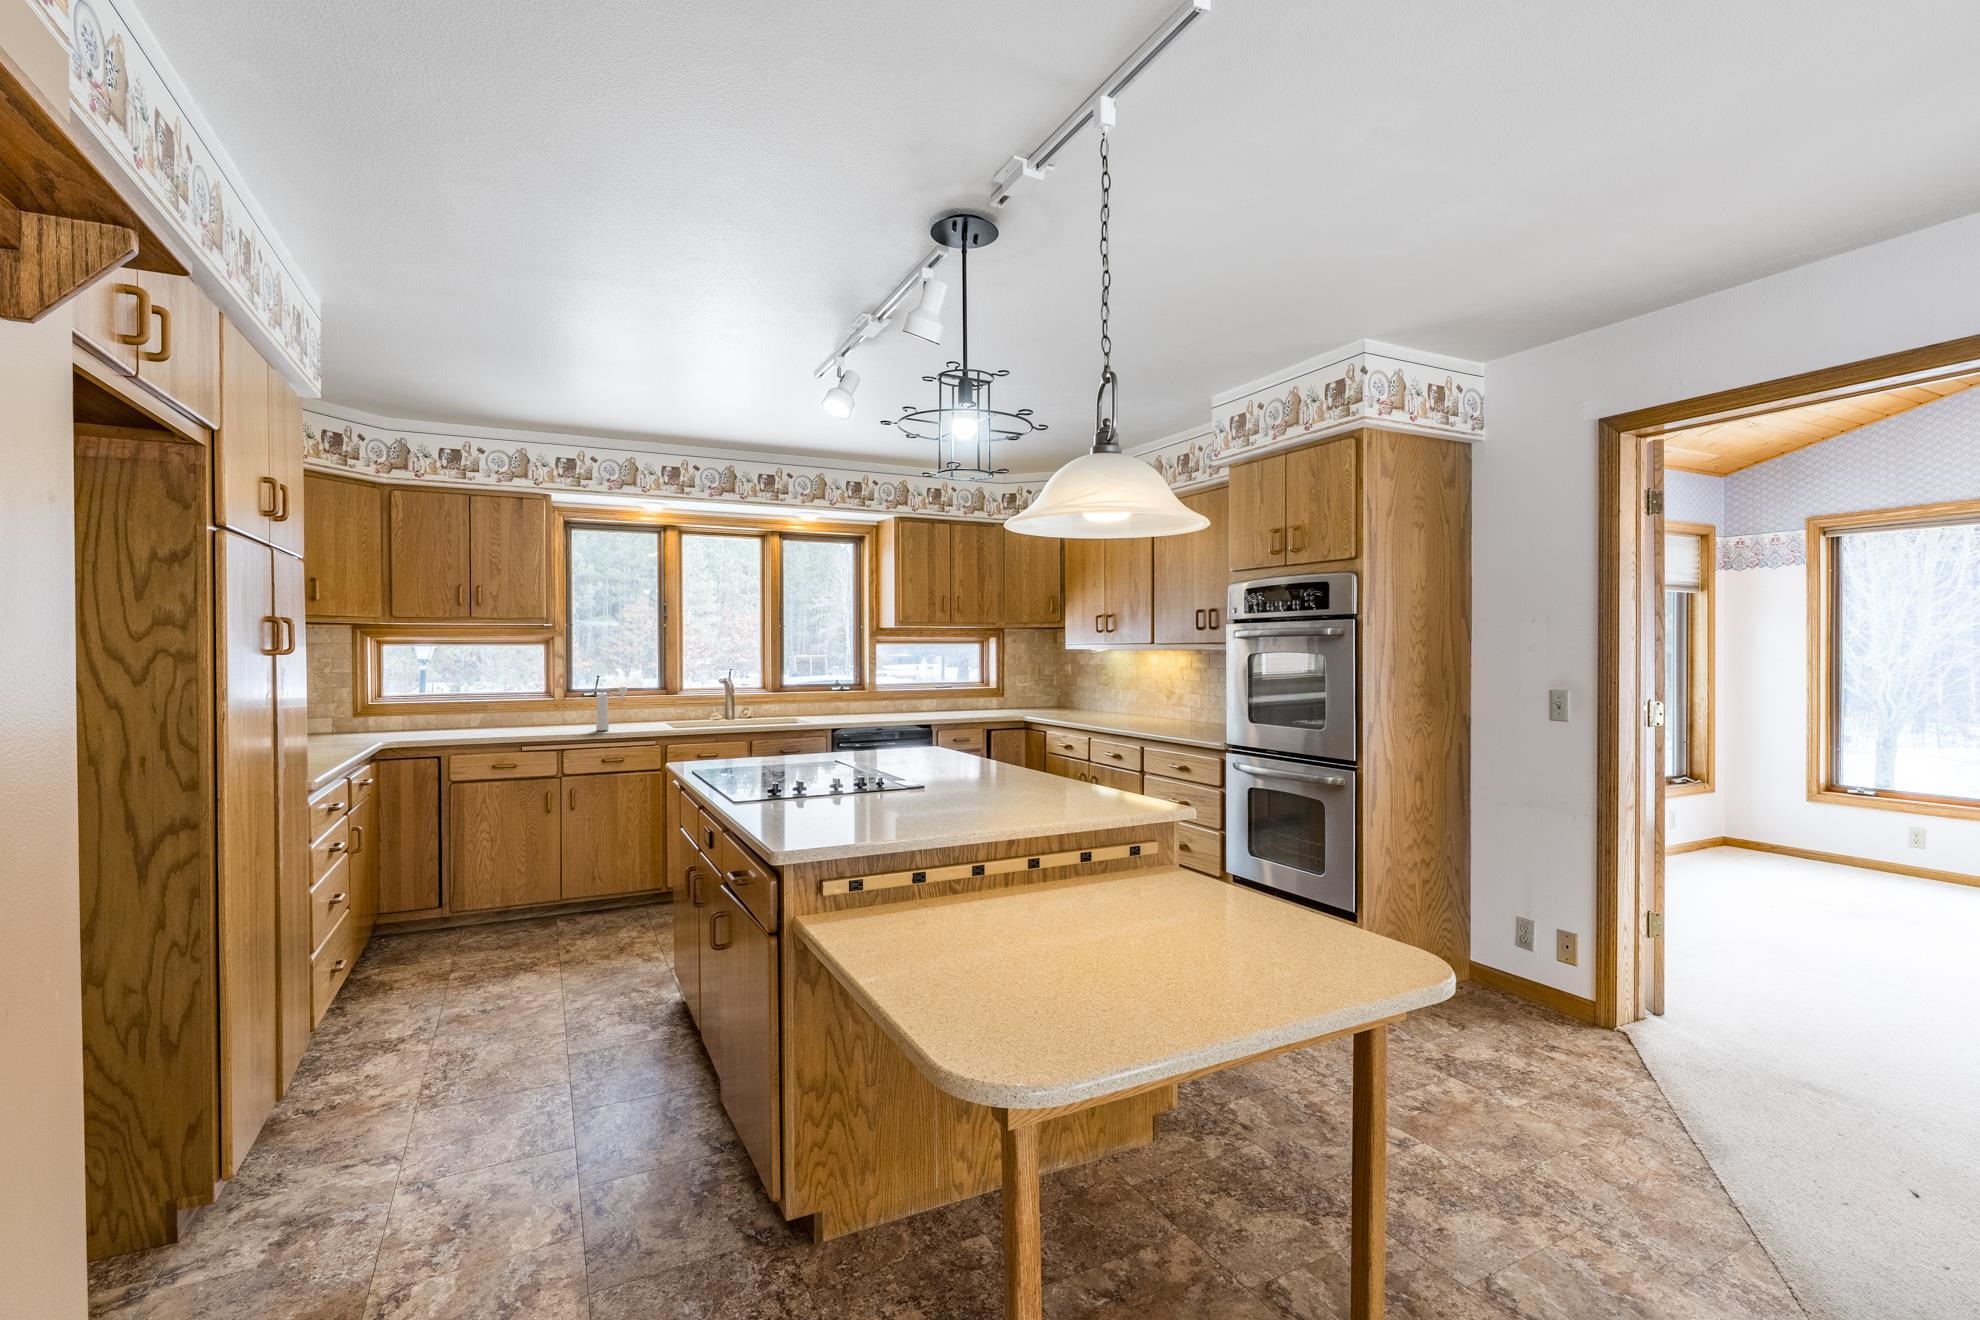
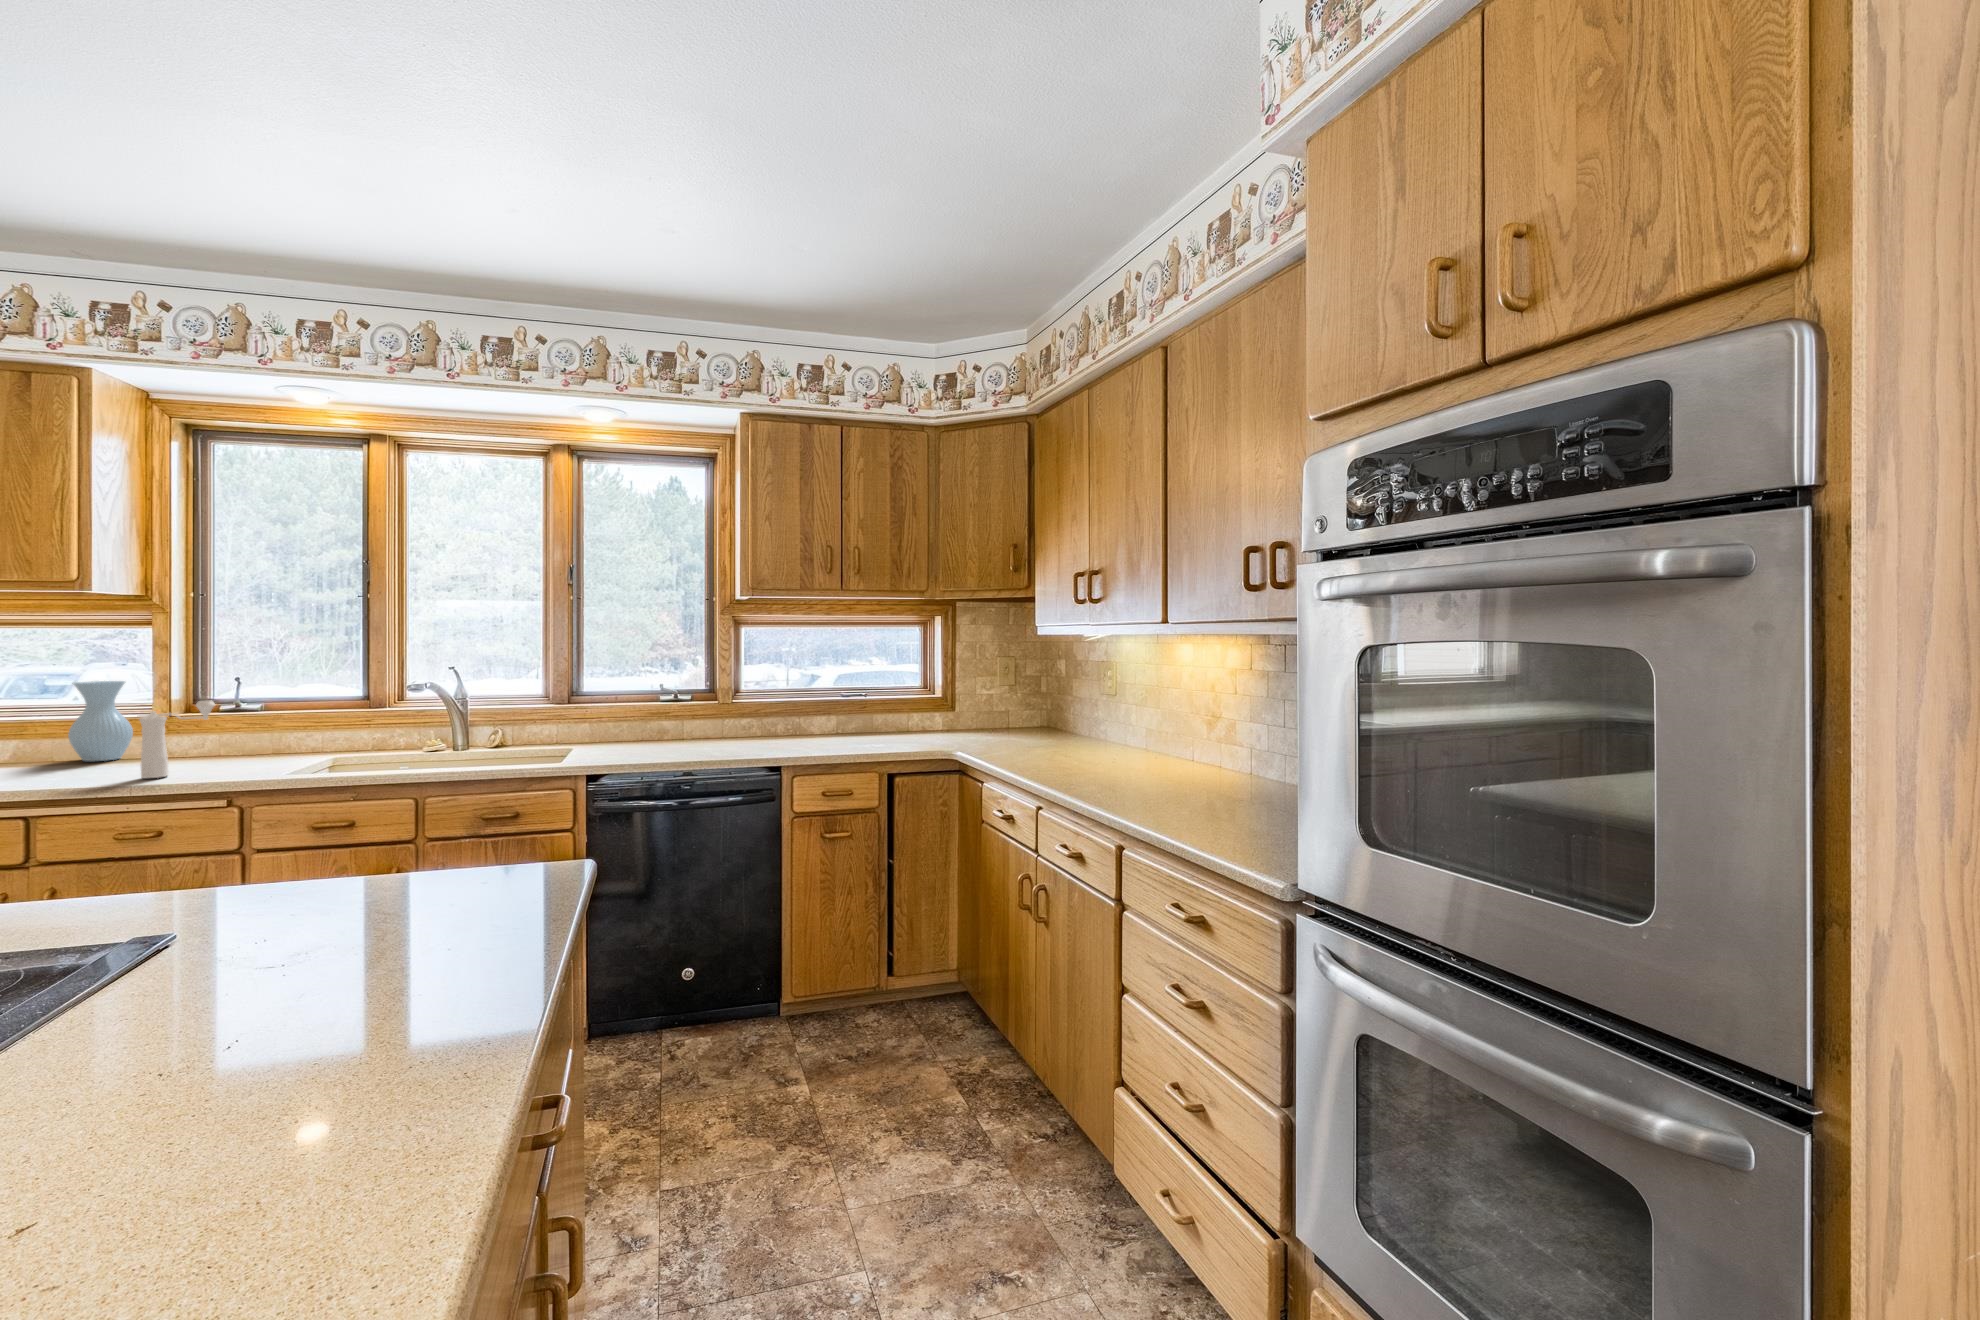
vase: none [523,677,553,725] -> present [68,681,133,761]

